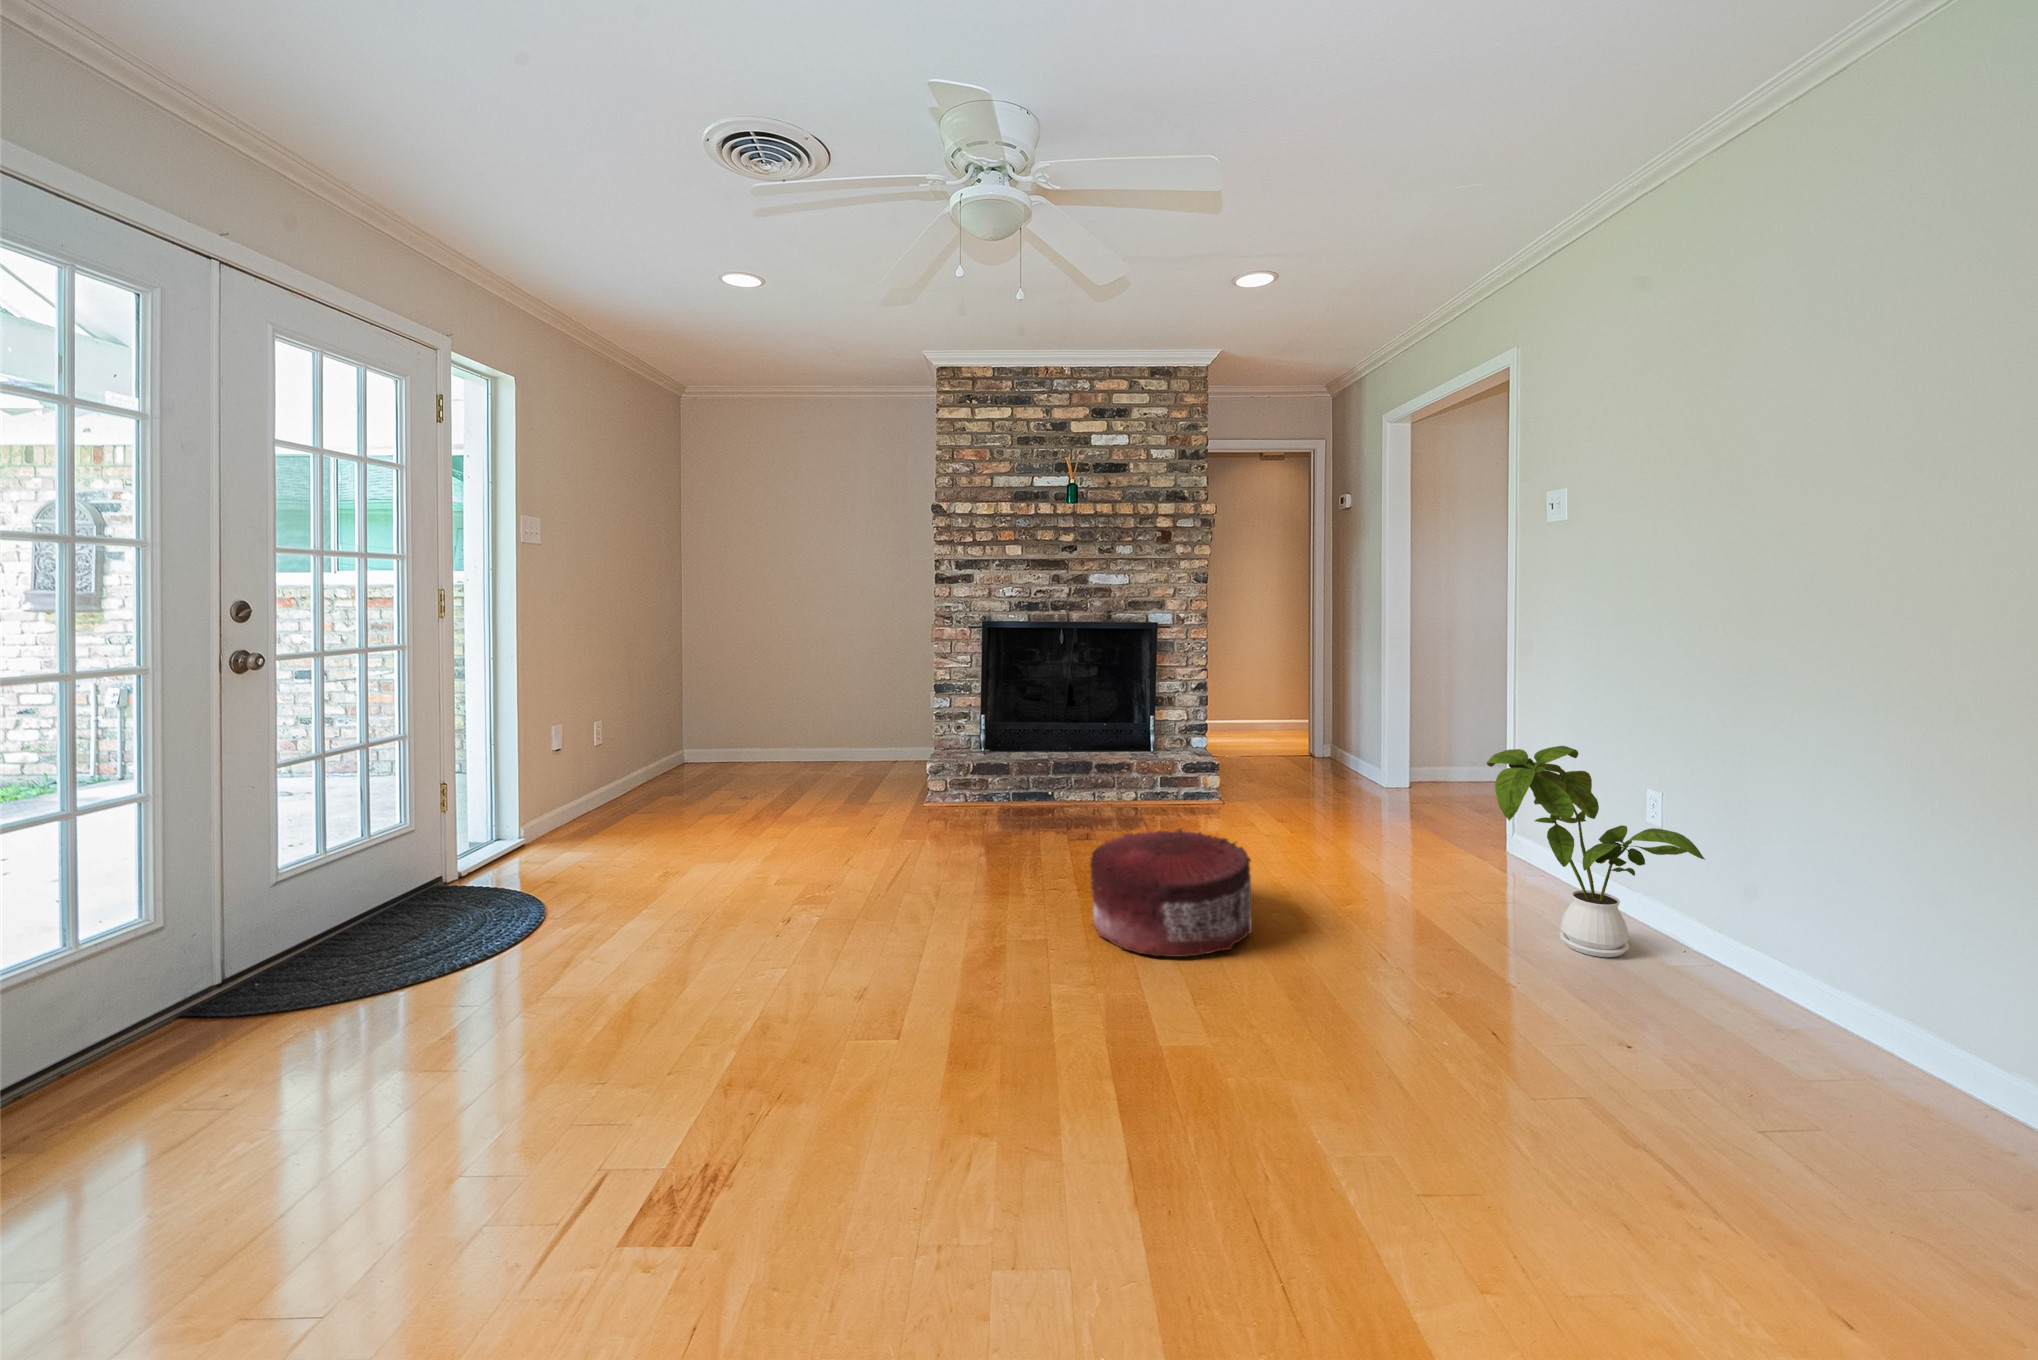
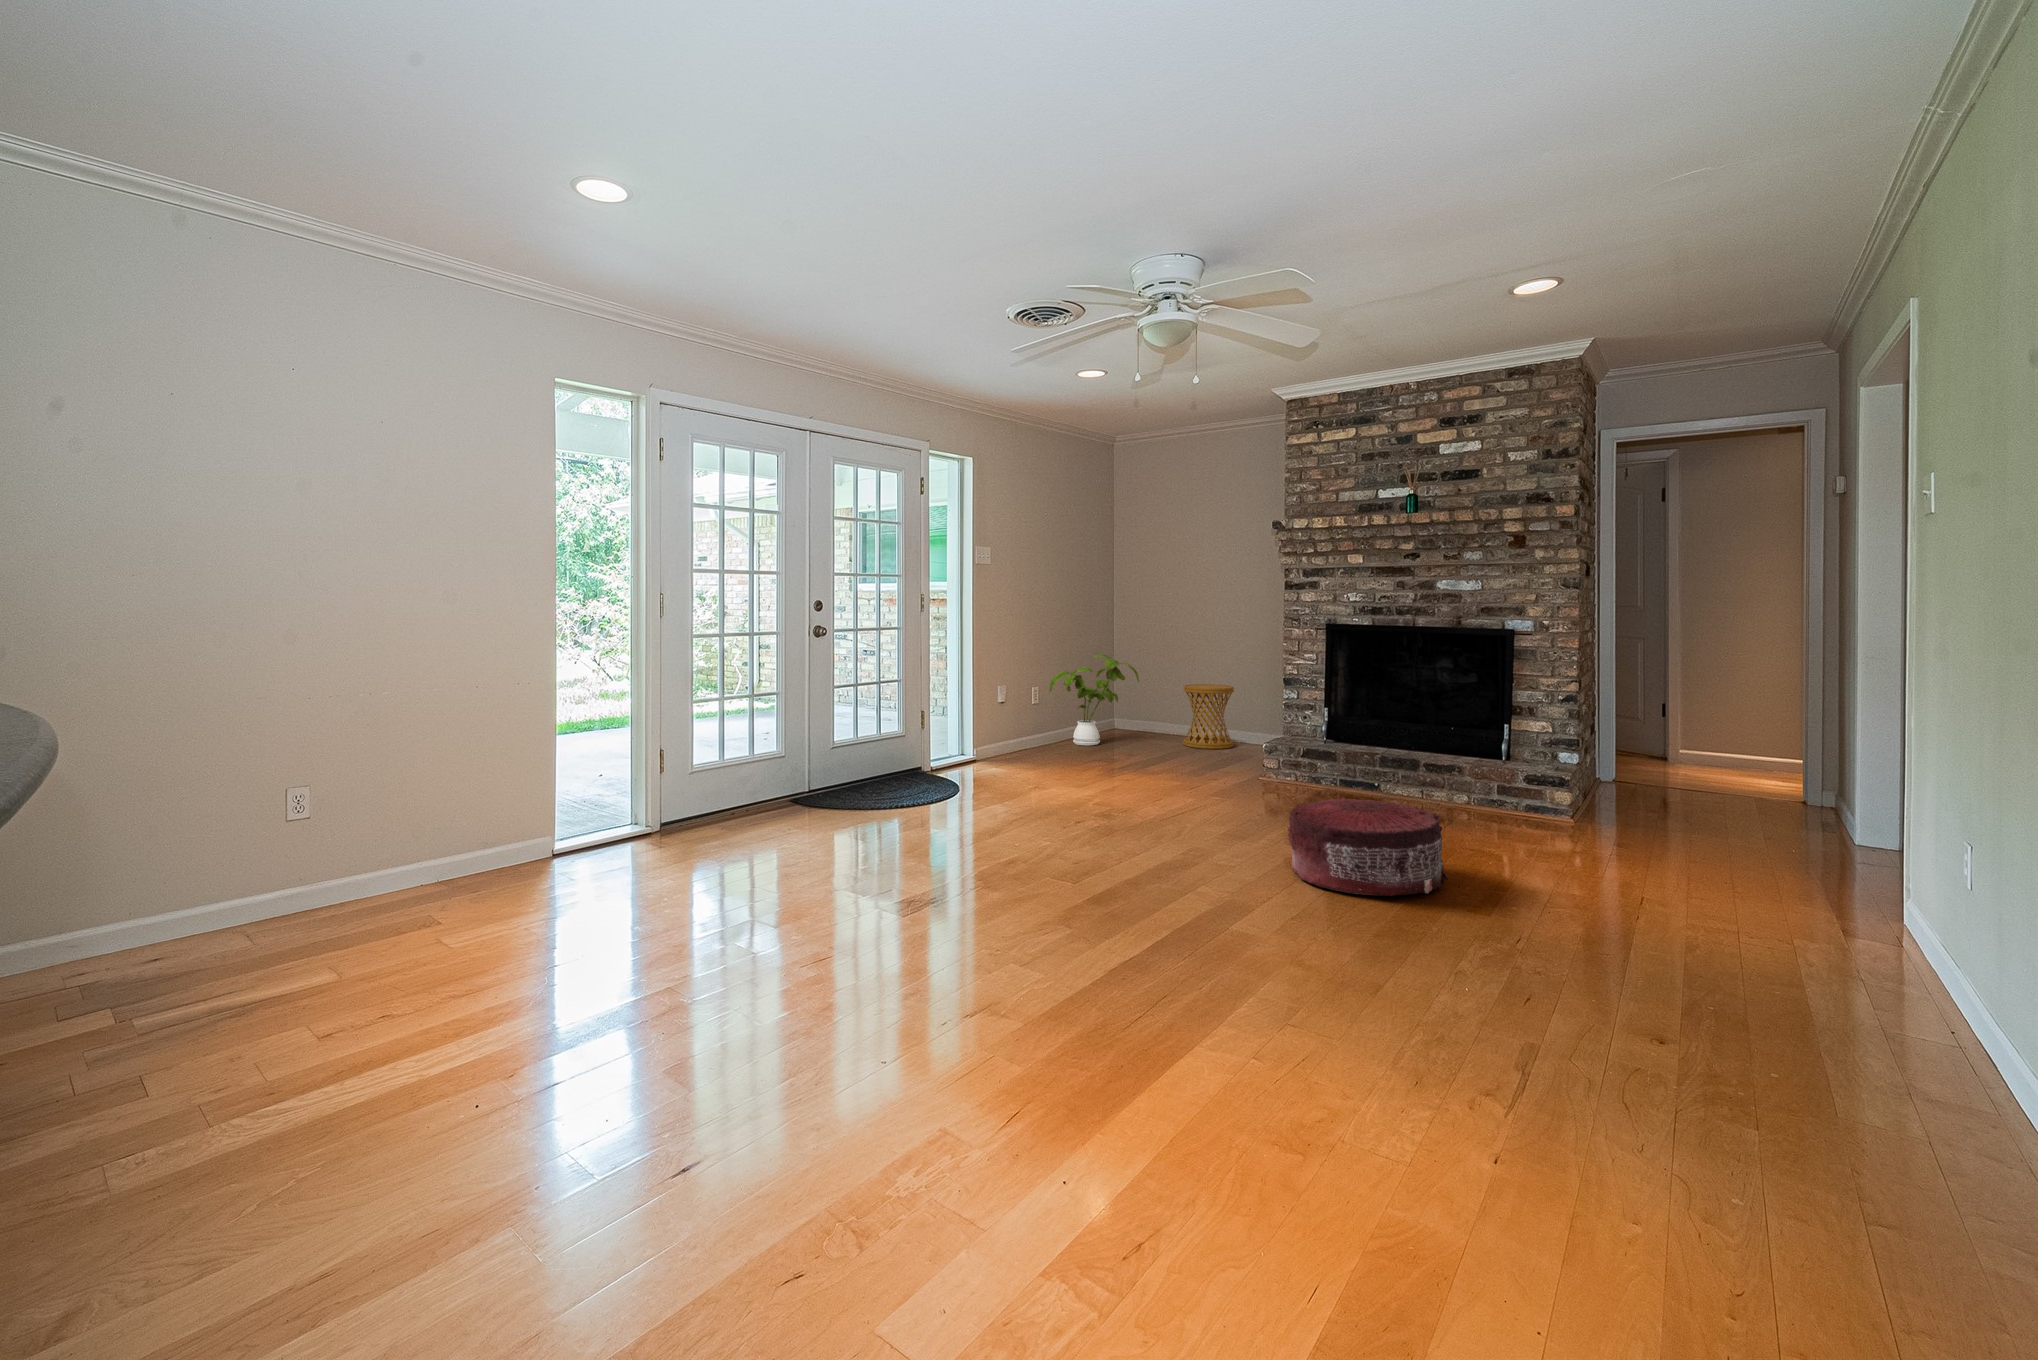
side table: none [792,689,853,767] -> present [1183,684,1234,749]
house plant: present [1487,746,1705,957] -> present [1049,654,1139,746]

